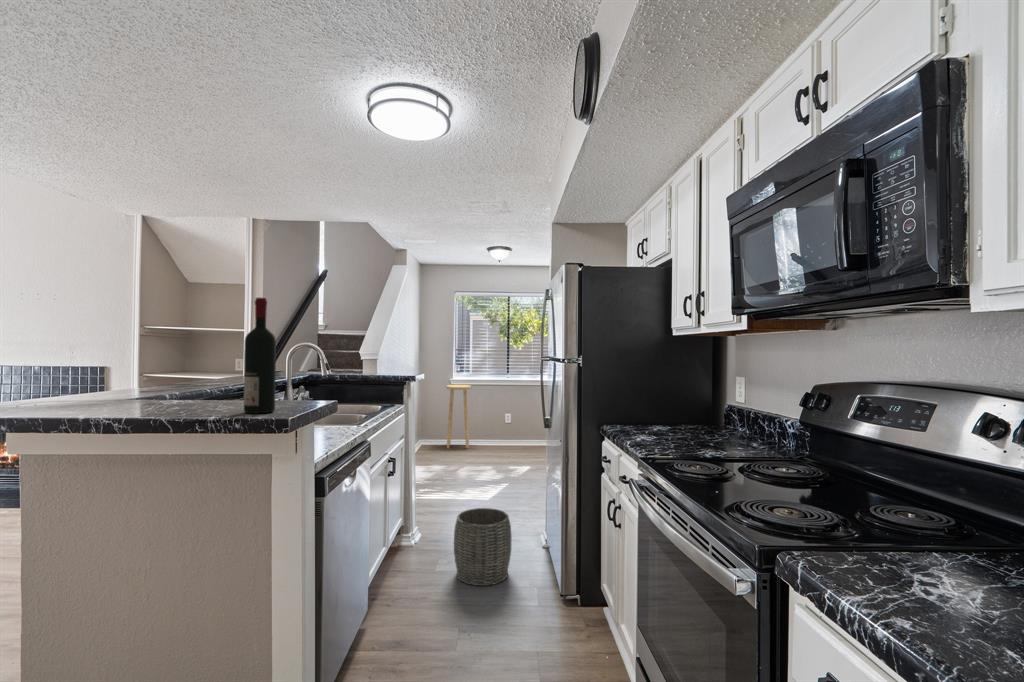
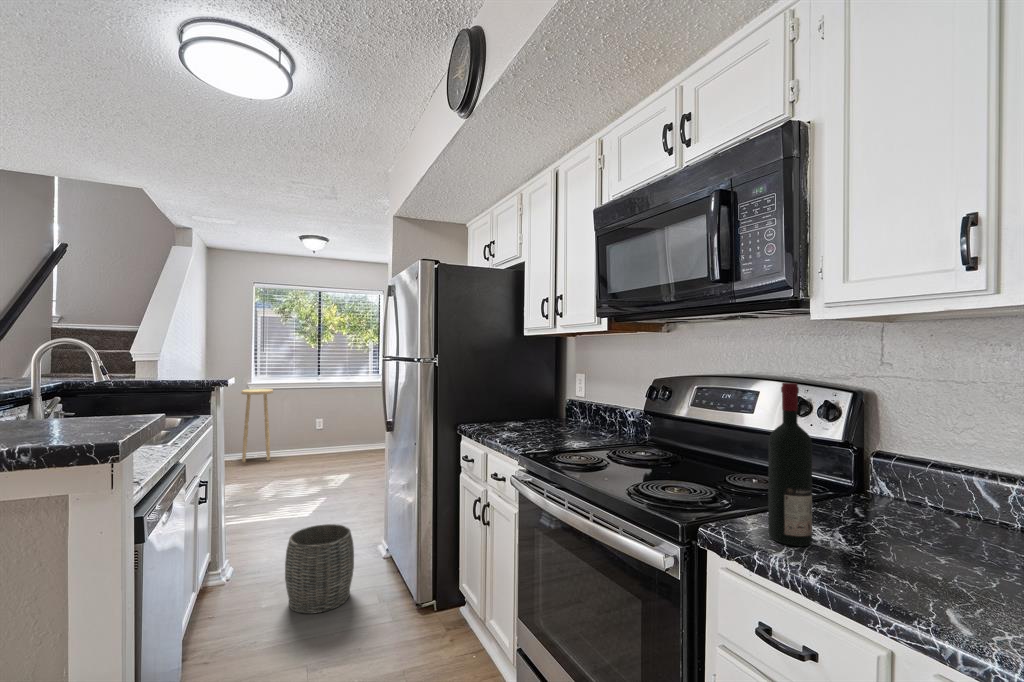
wine bottle: present [244,298,276,413] -> present [768,383,812,546]

